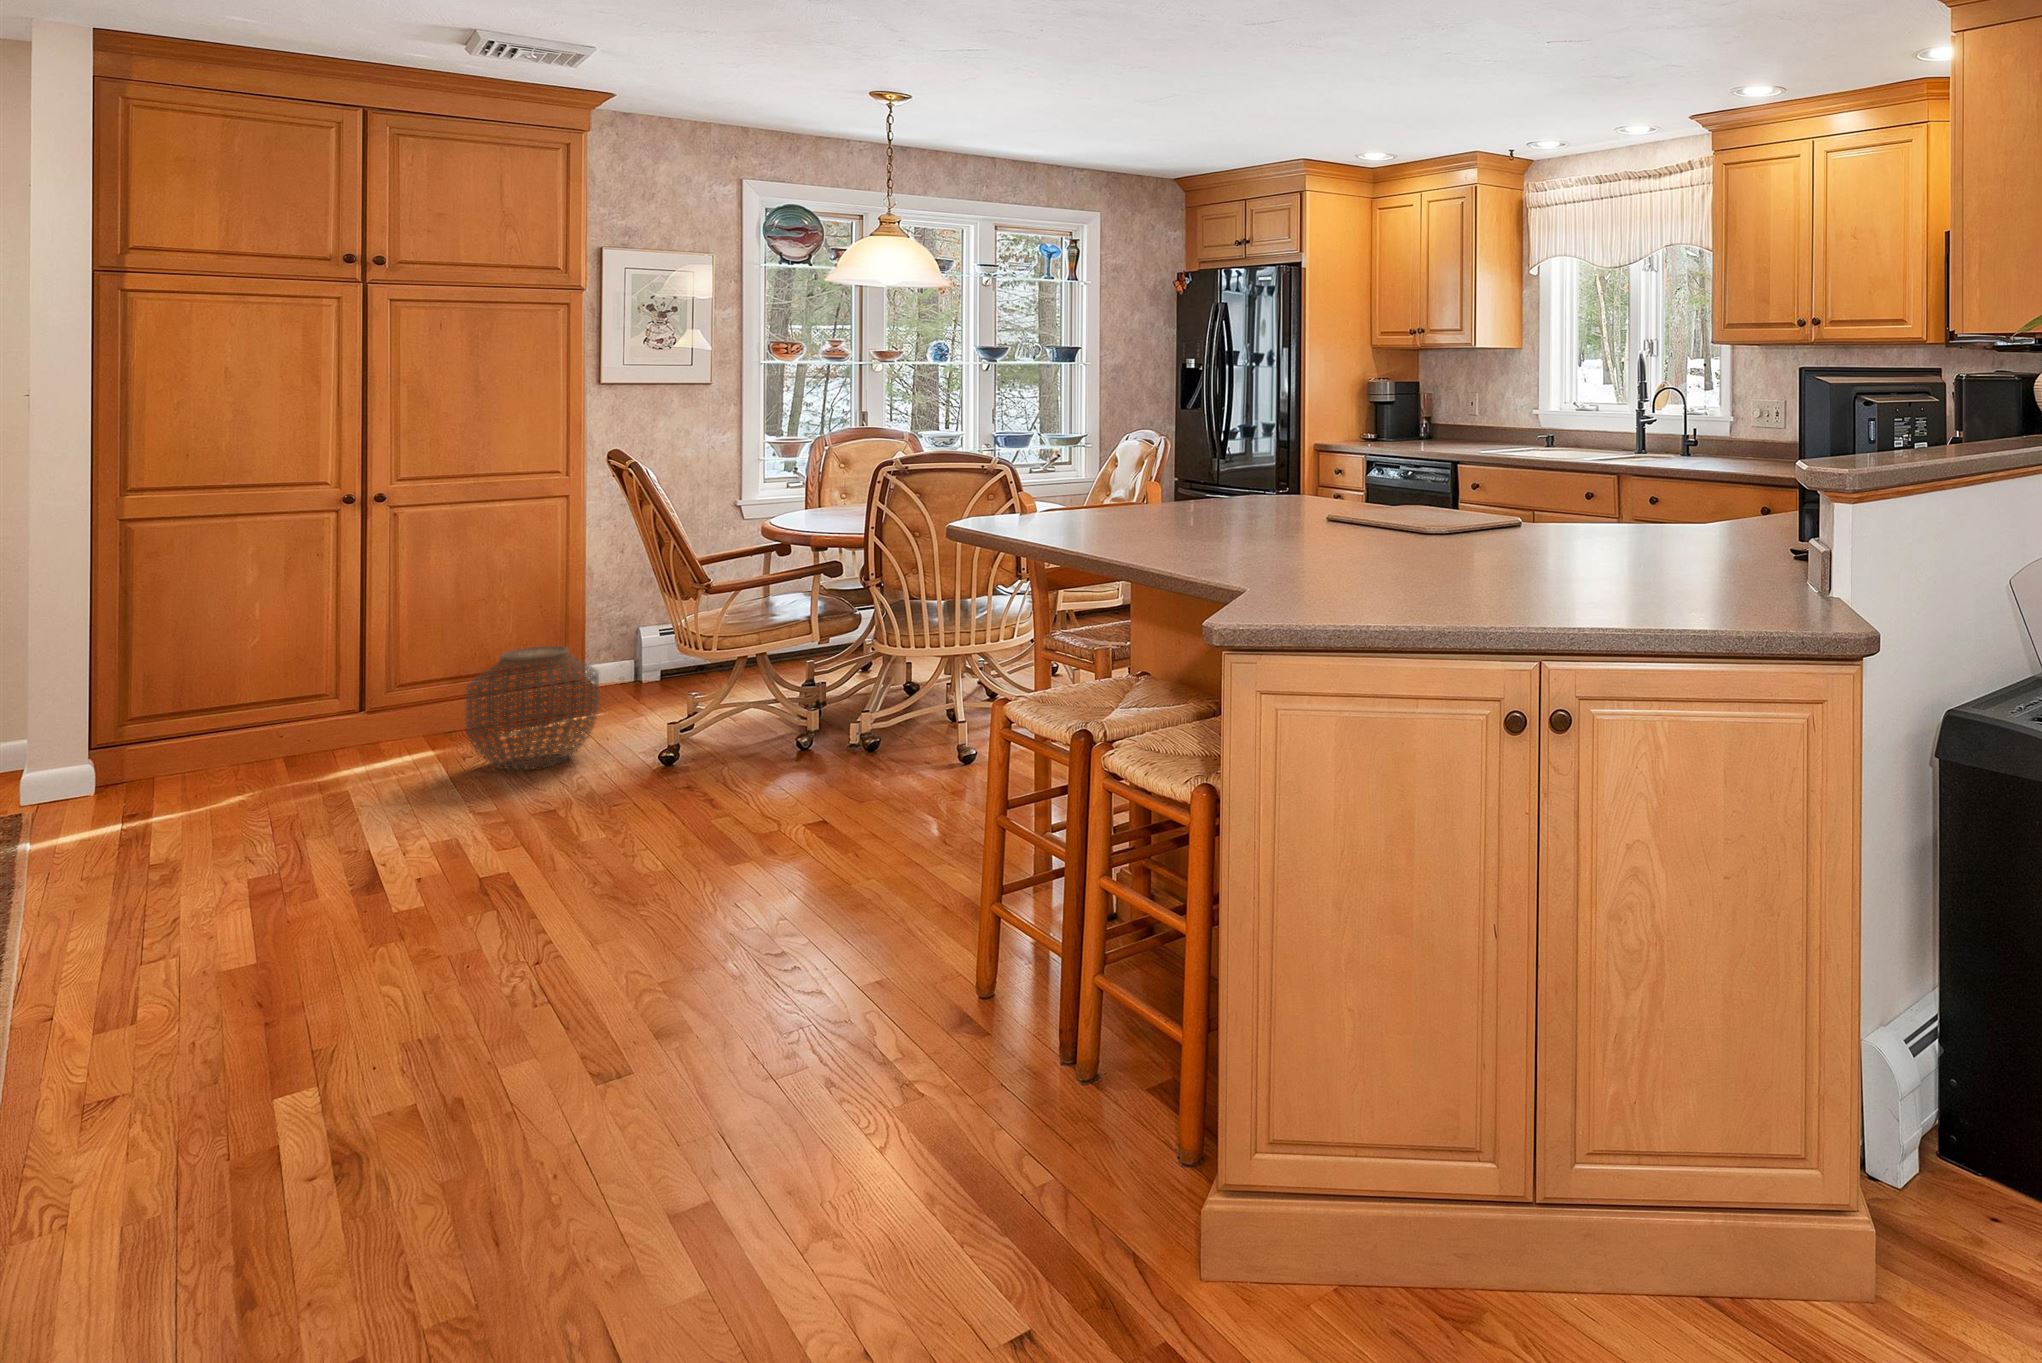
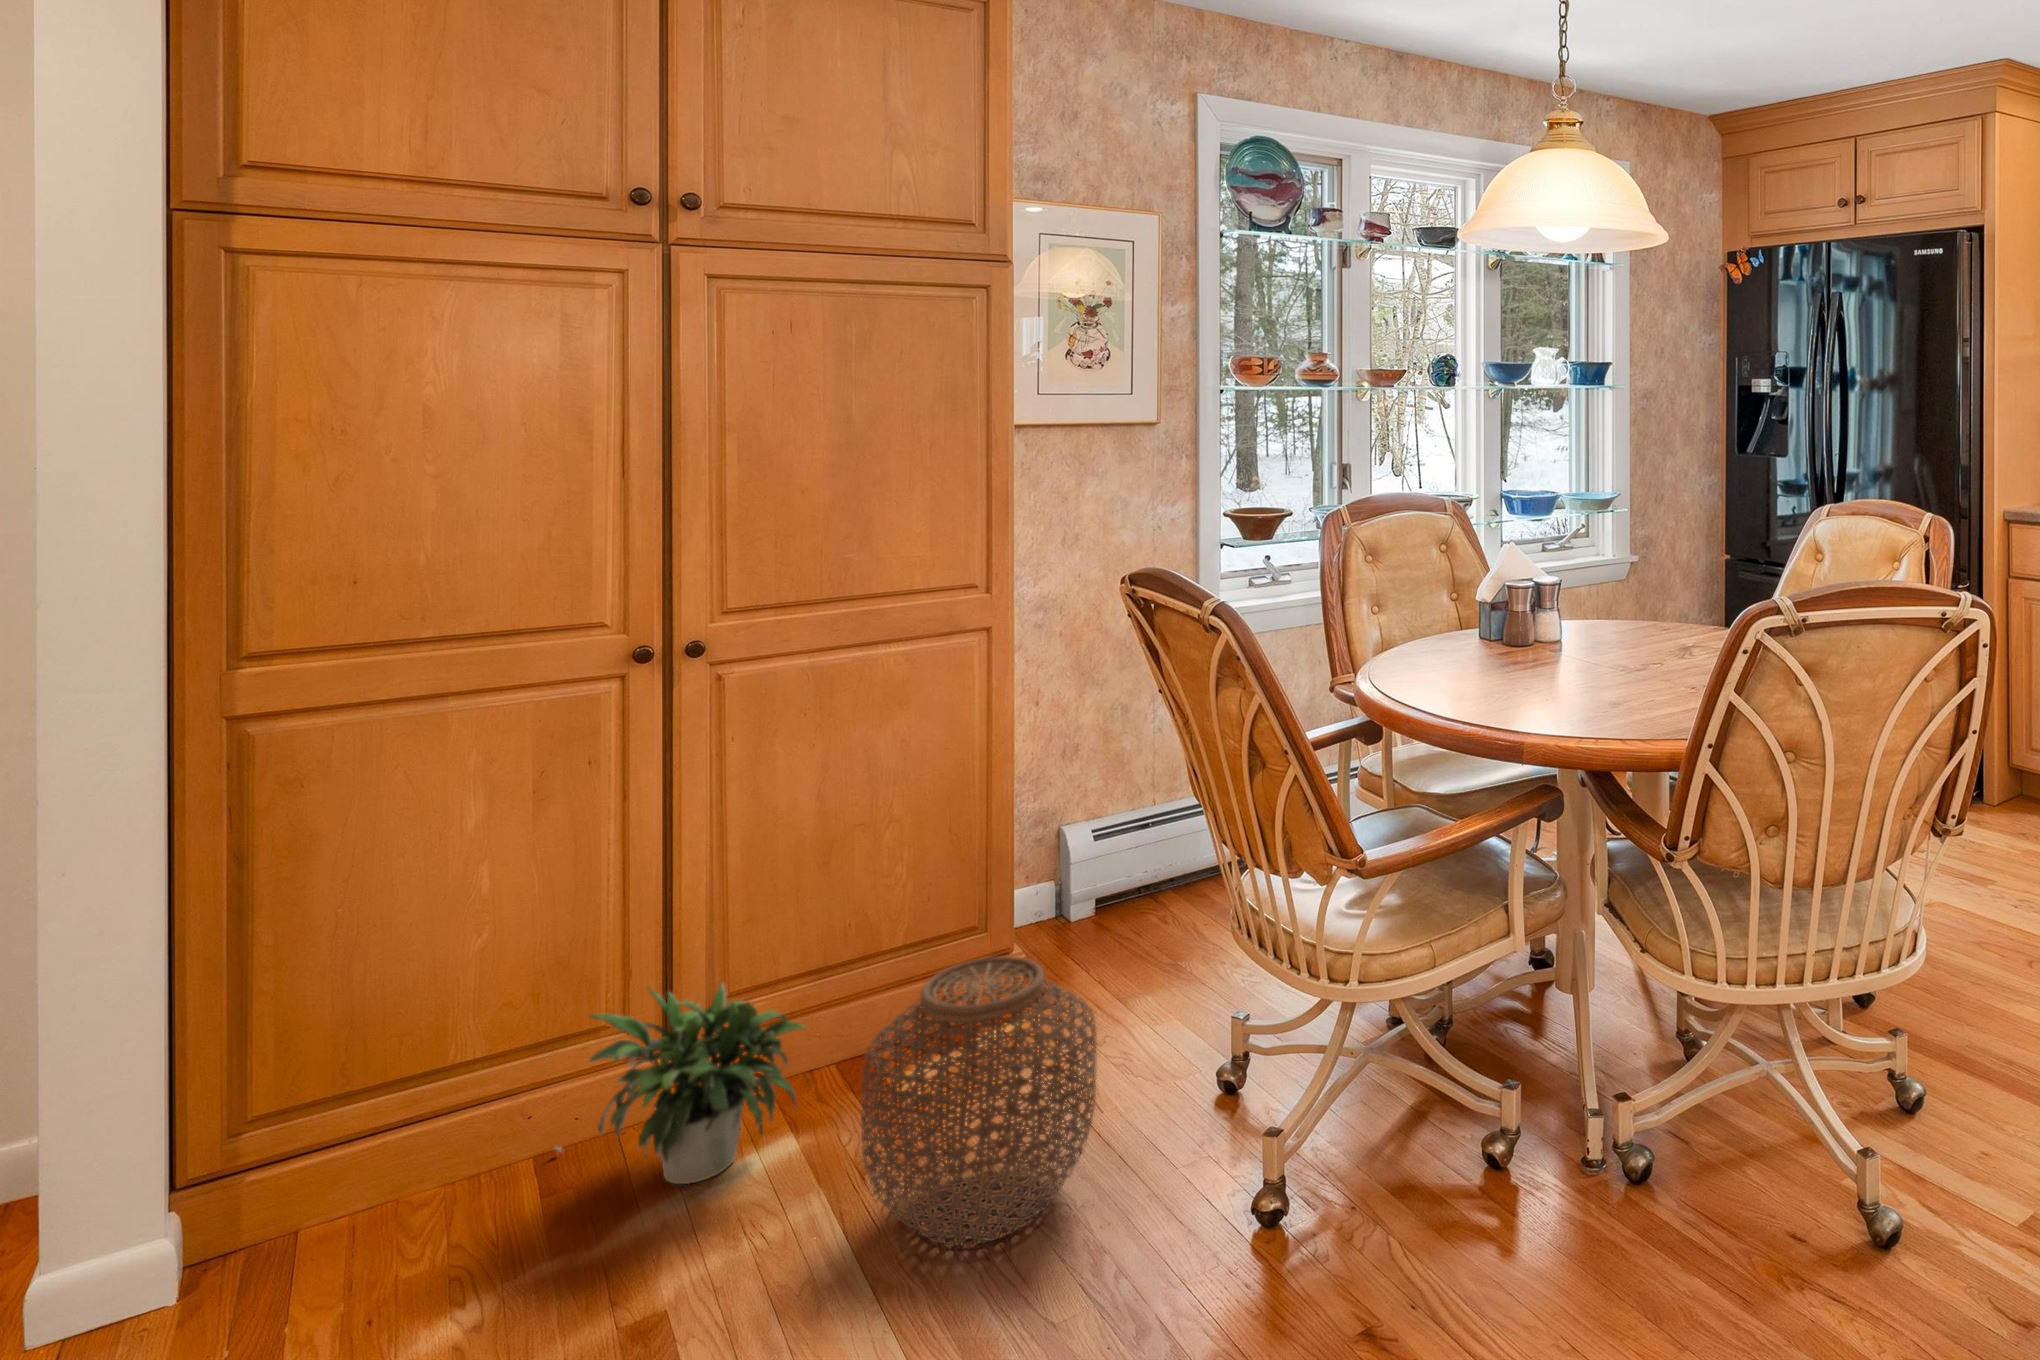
potted plant: none [301,669,447,761] -> present [556,984,807,1184]

